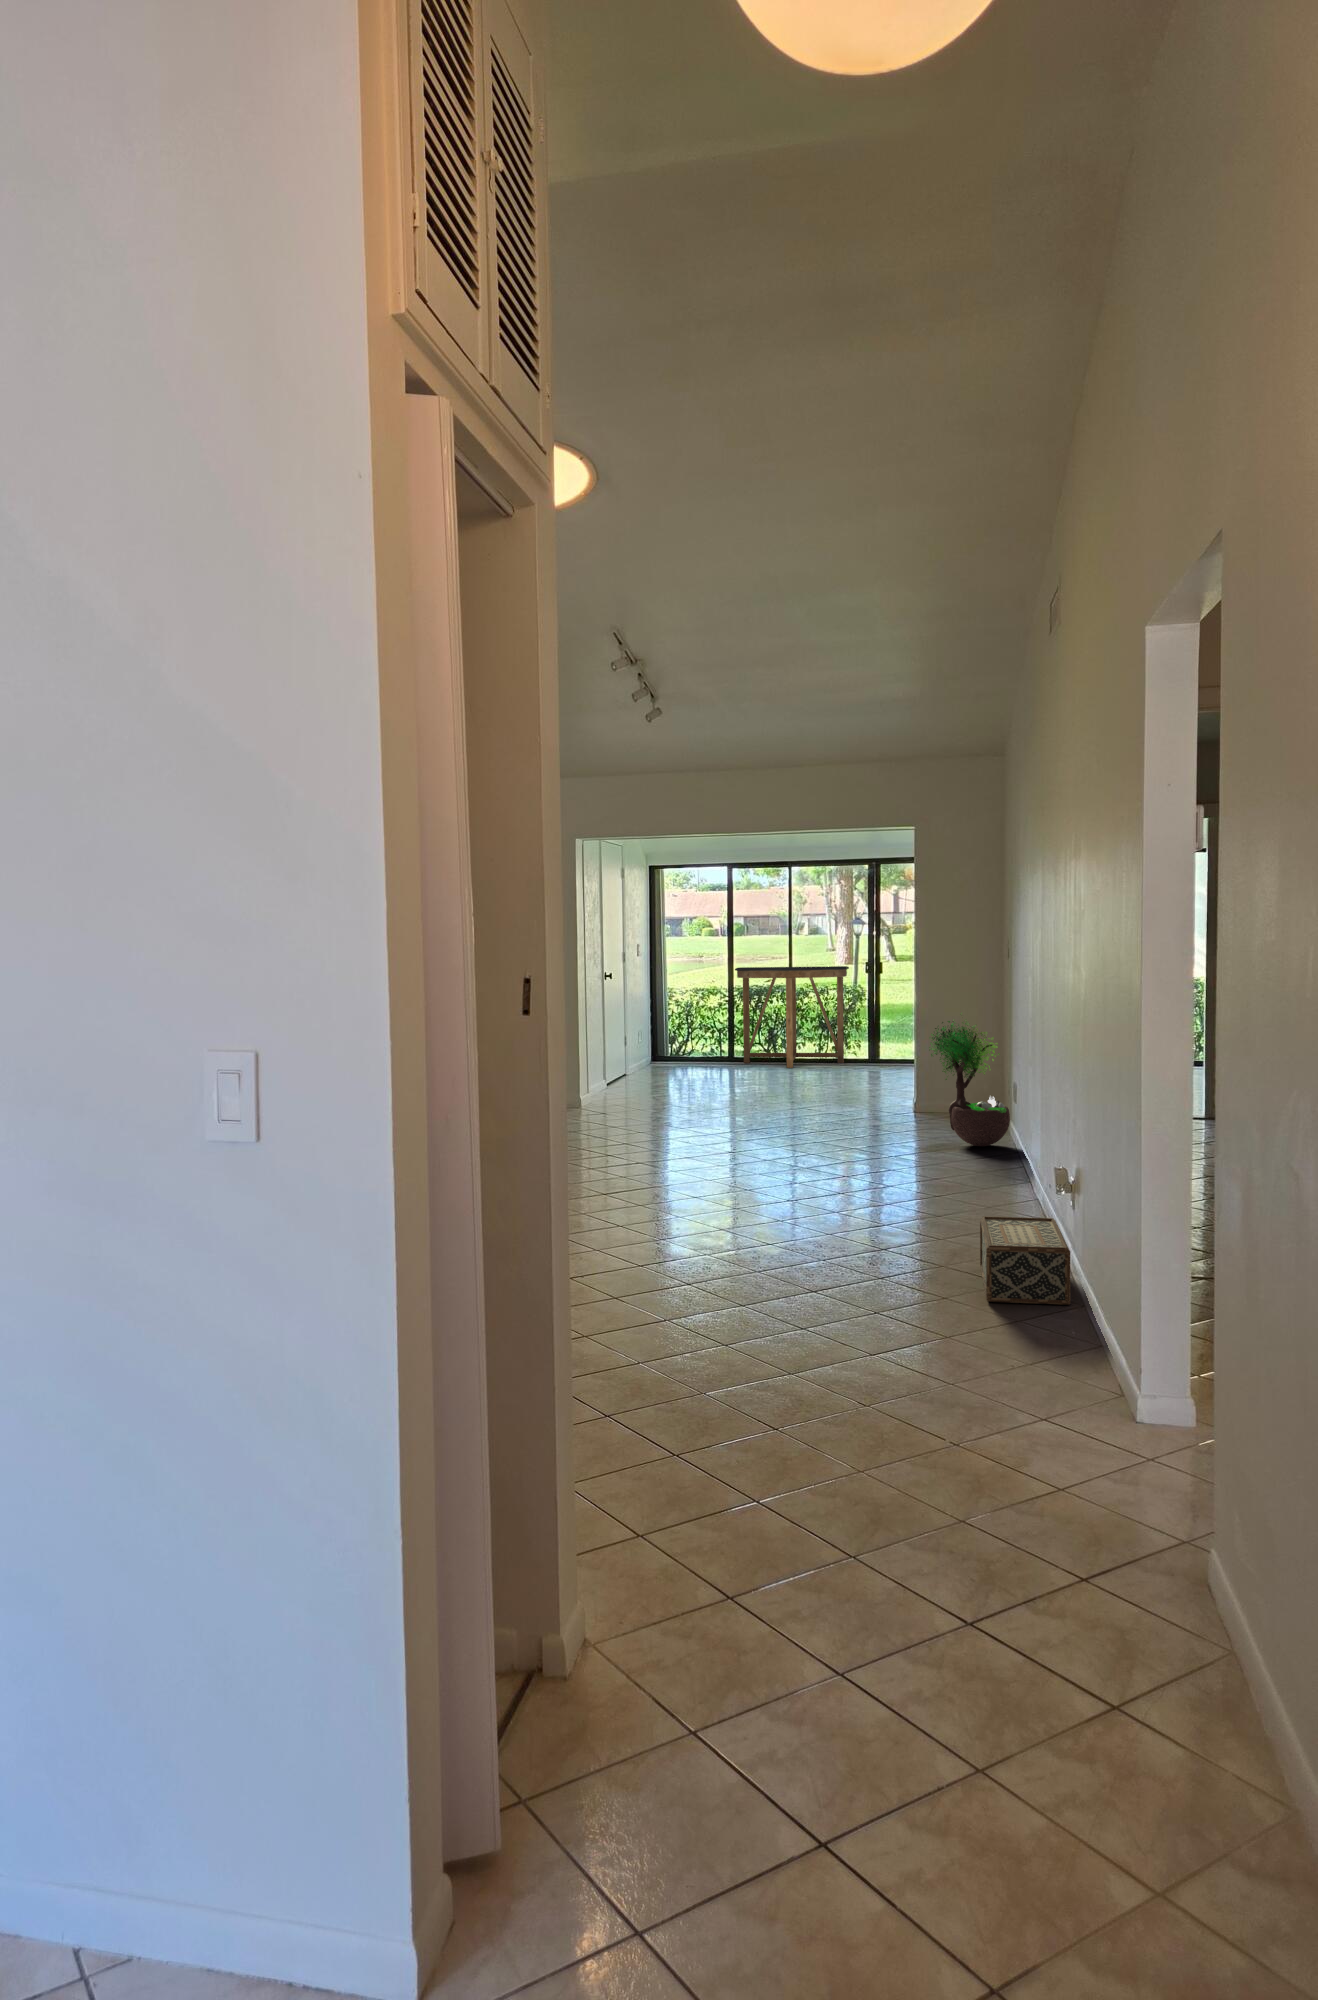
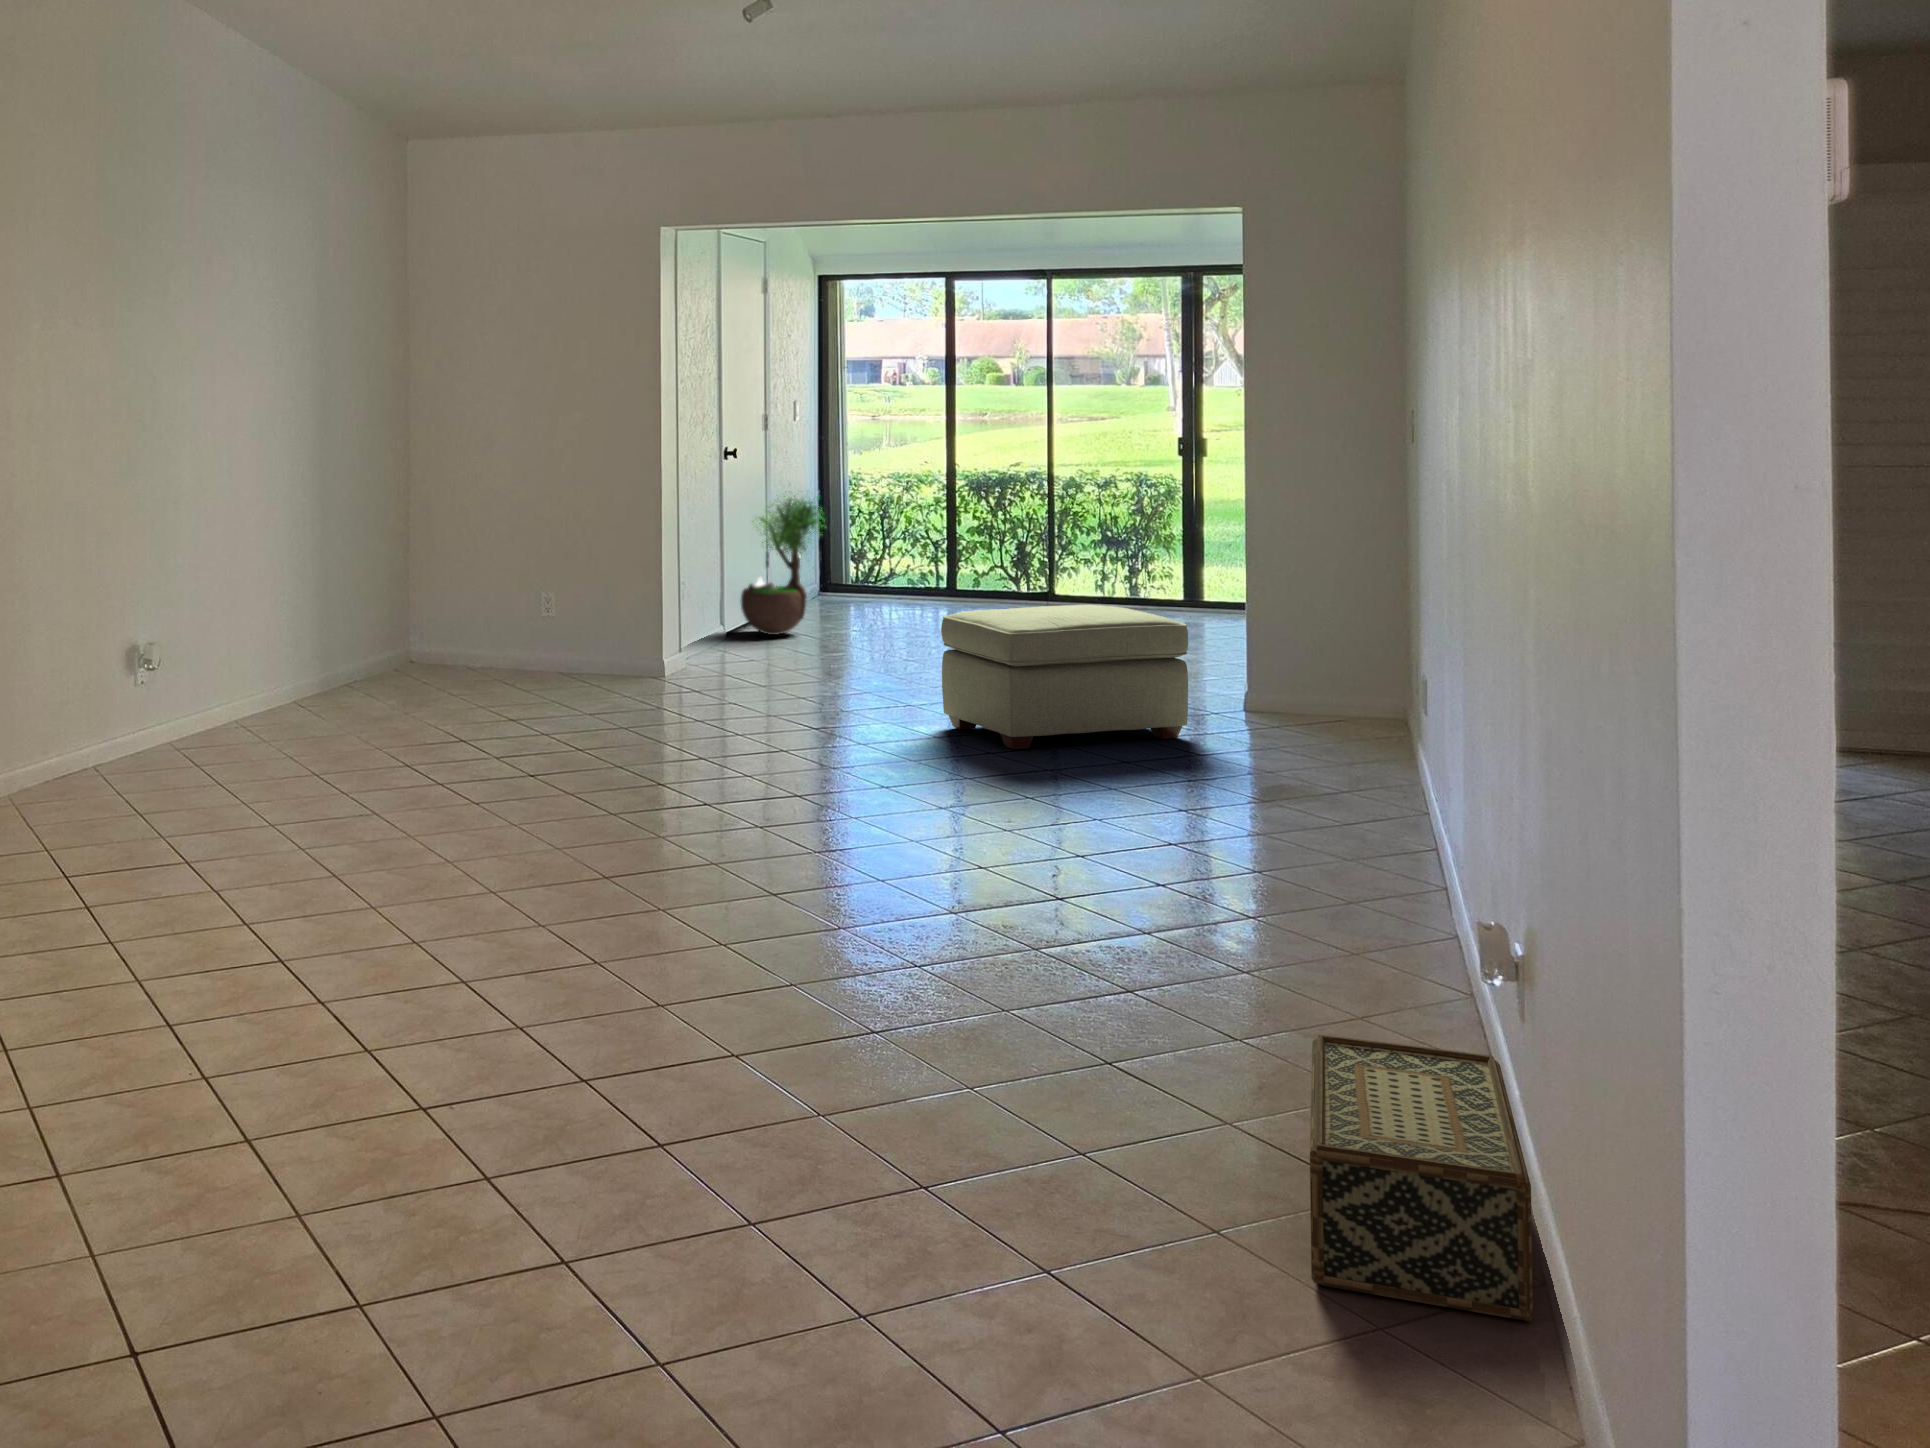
console table: present [735,966,849,1068] -> none [958,440,1153,609]
potted tree: present [929,1013,1010,1146] -> present [741,491,823,635]
ottoman: none [754,1056,887,1134] -> present [941,605,1188,749]

